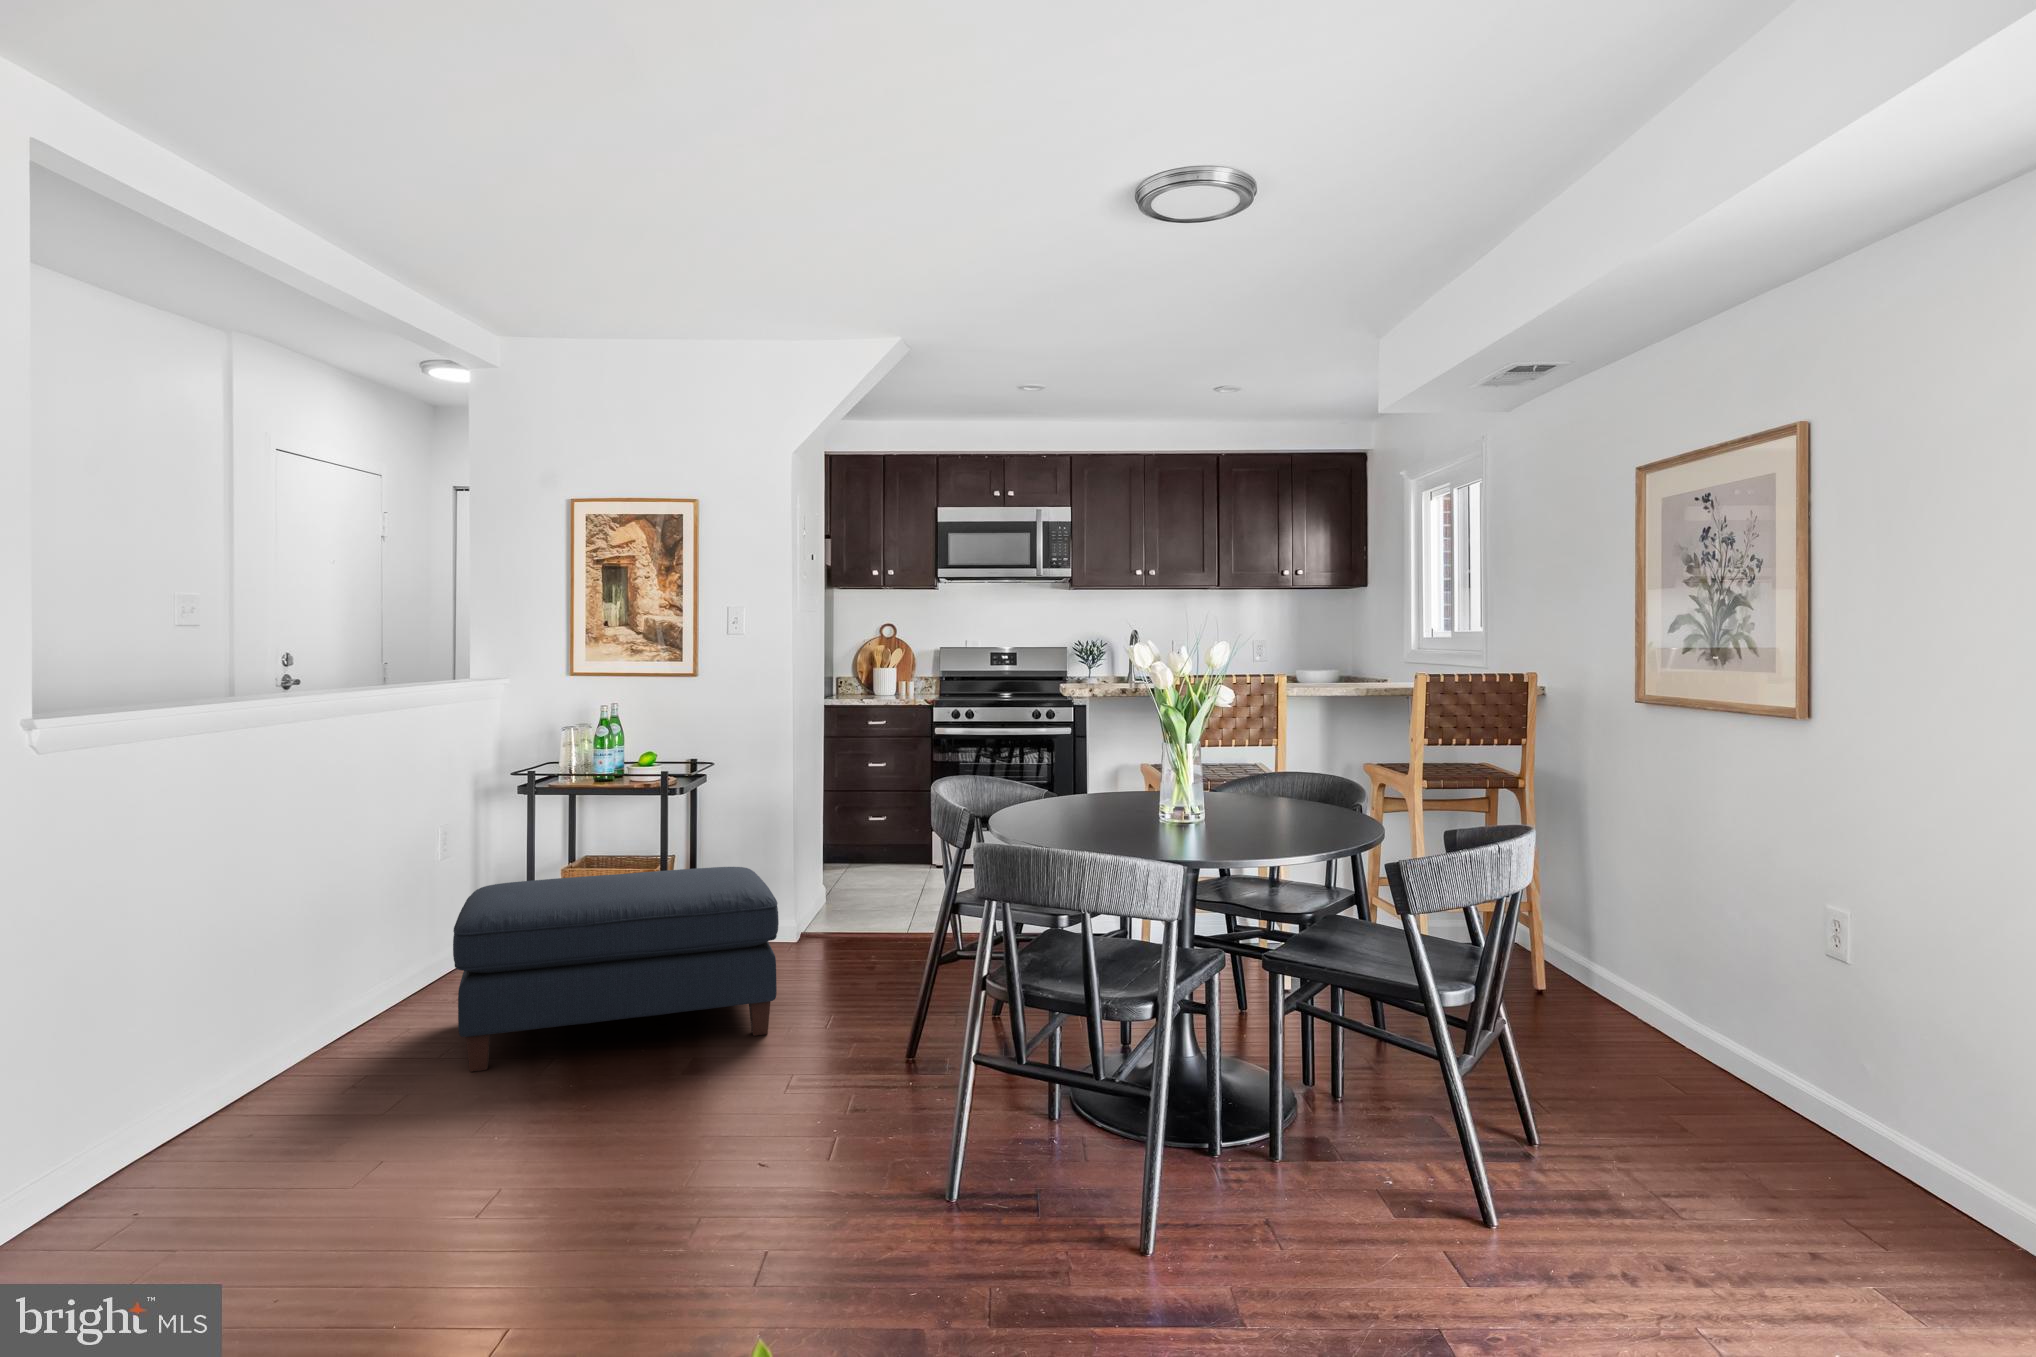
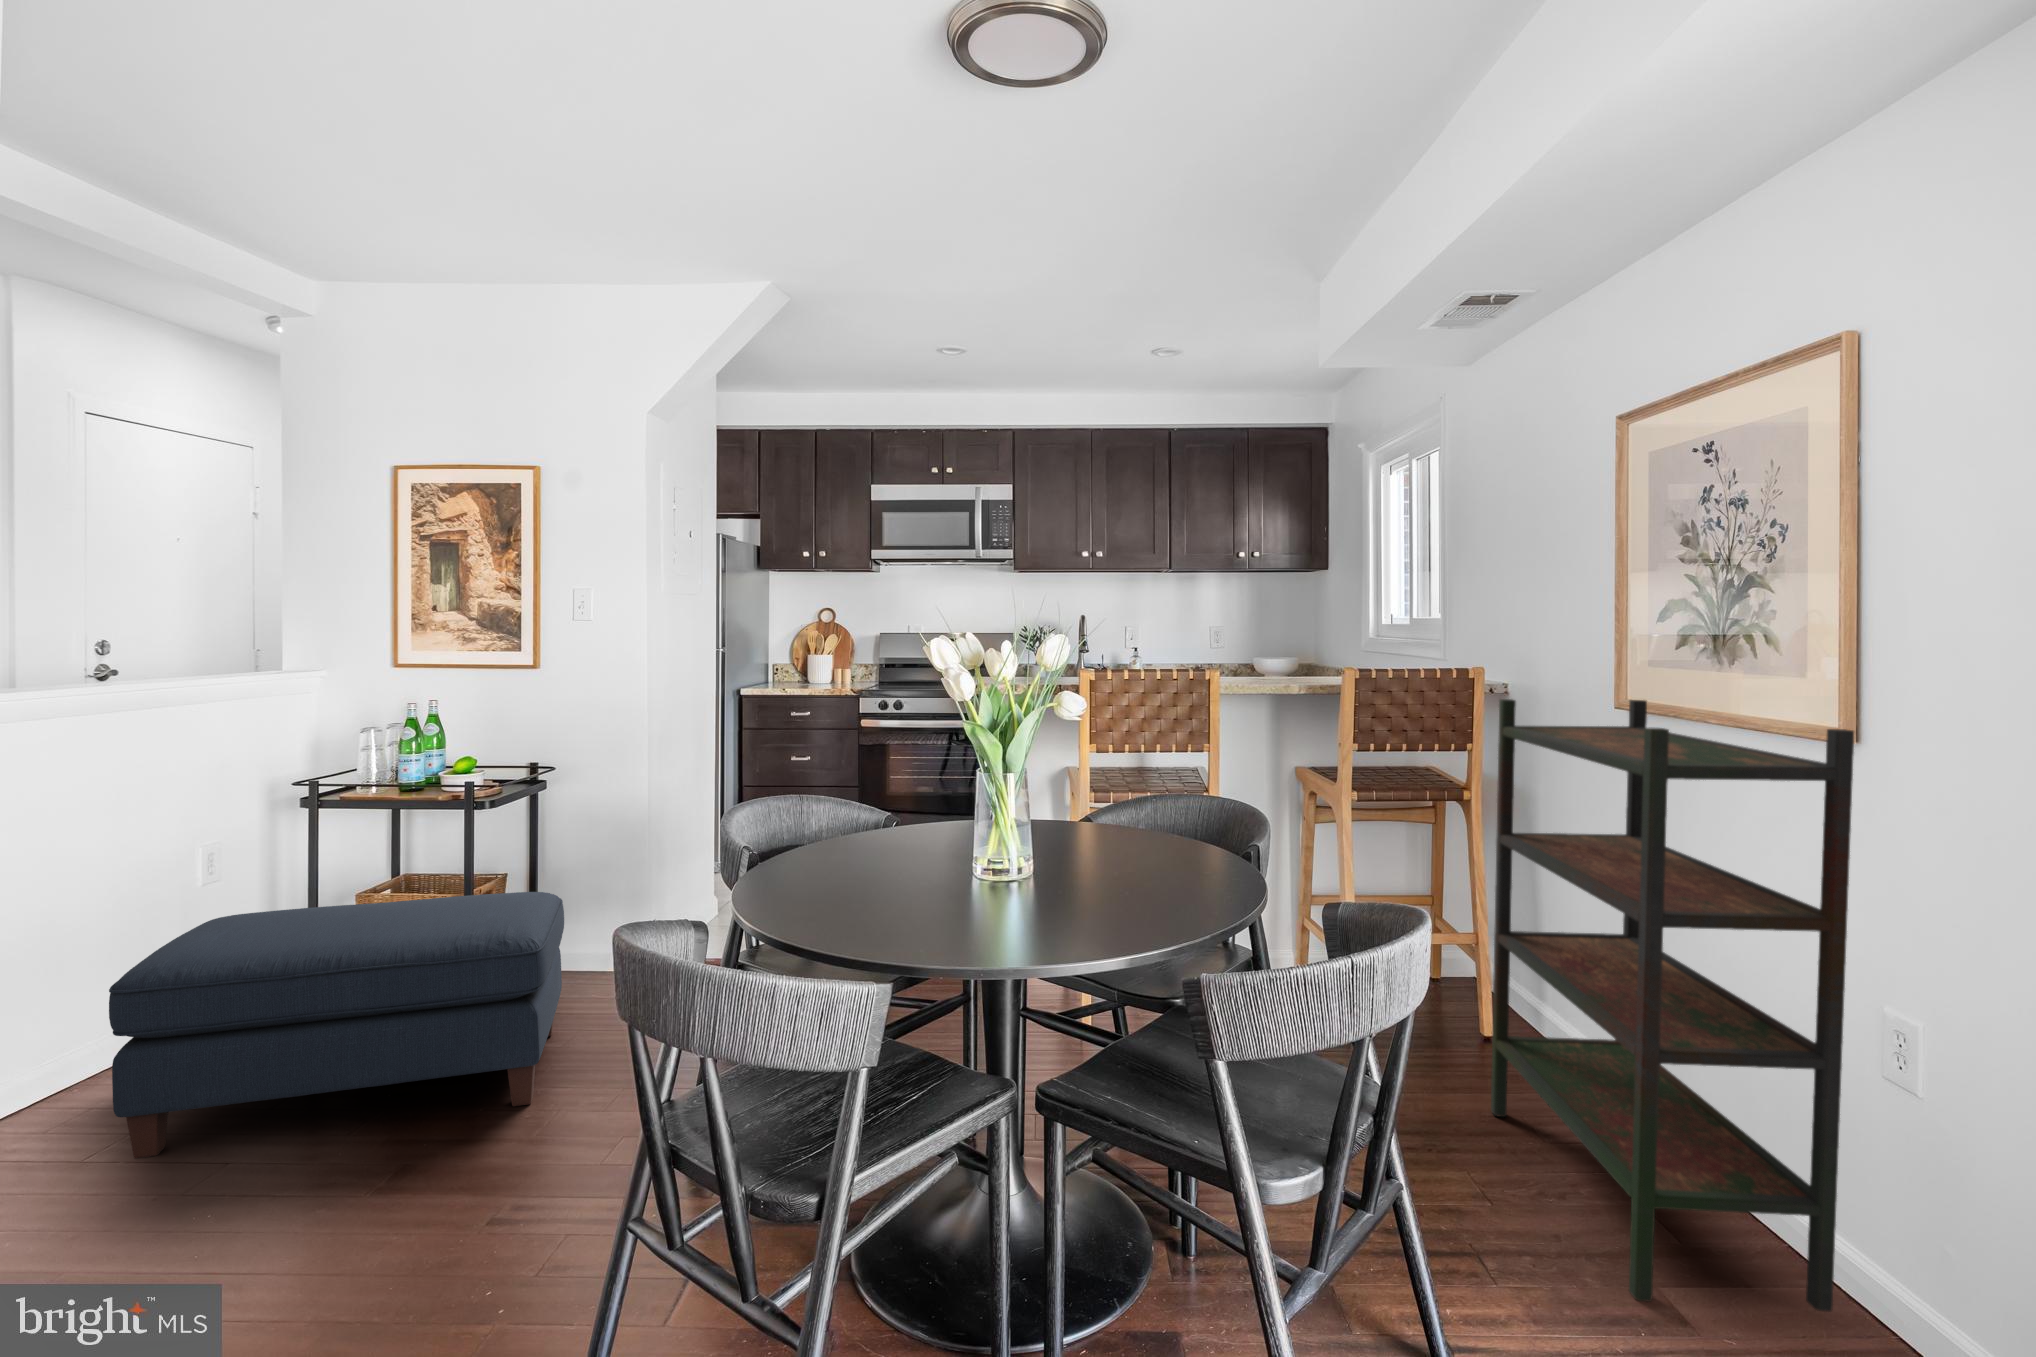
bookshelf: none [1546,696,1812,1126] -> present [1491,699,1854,1312]

